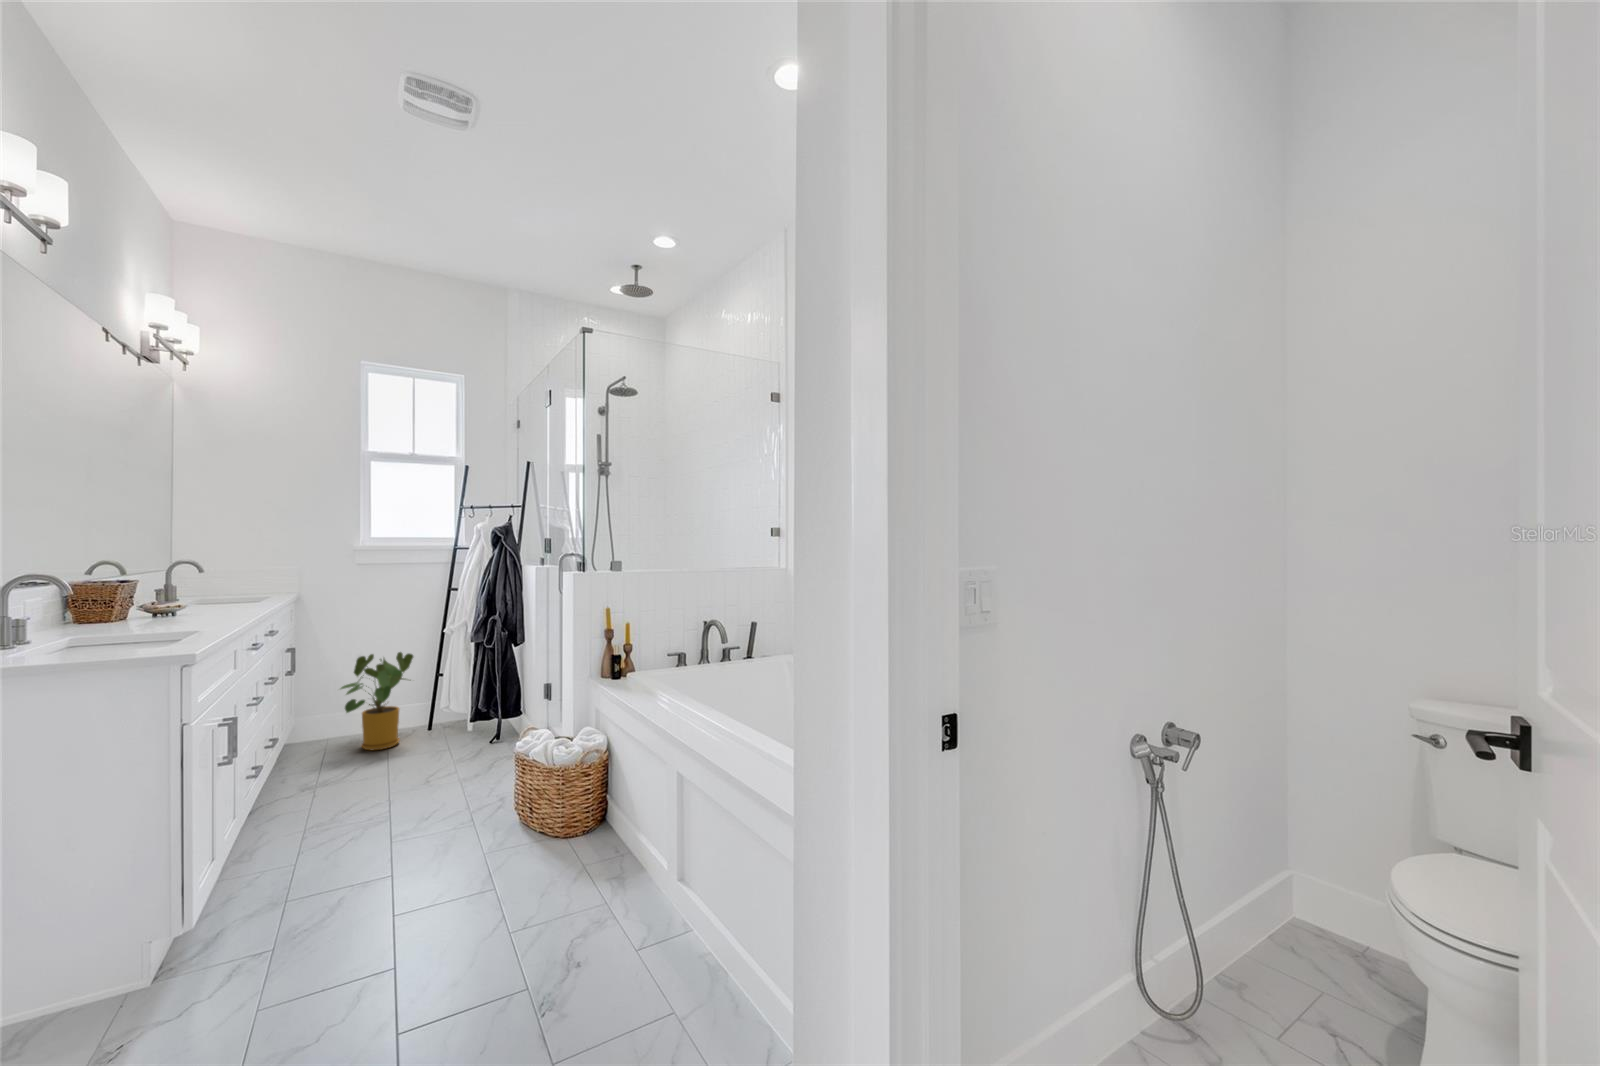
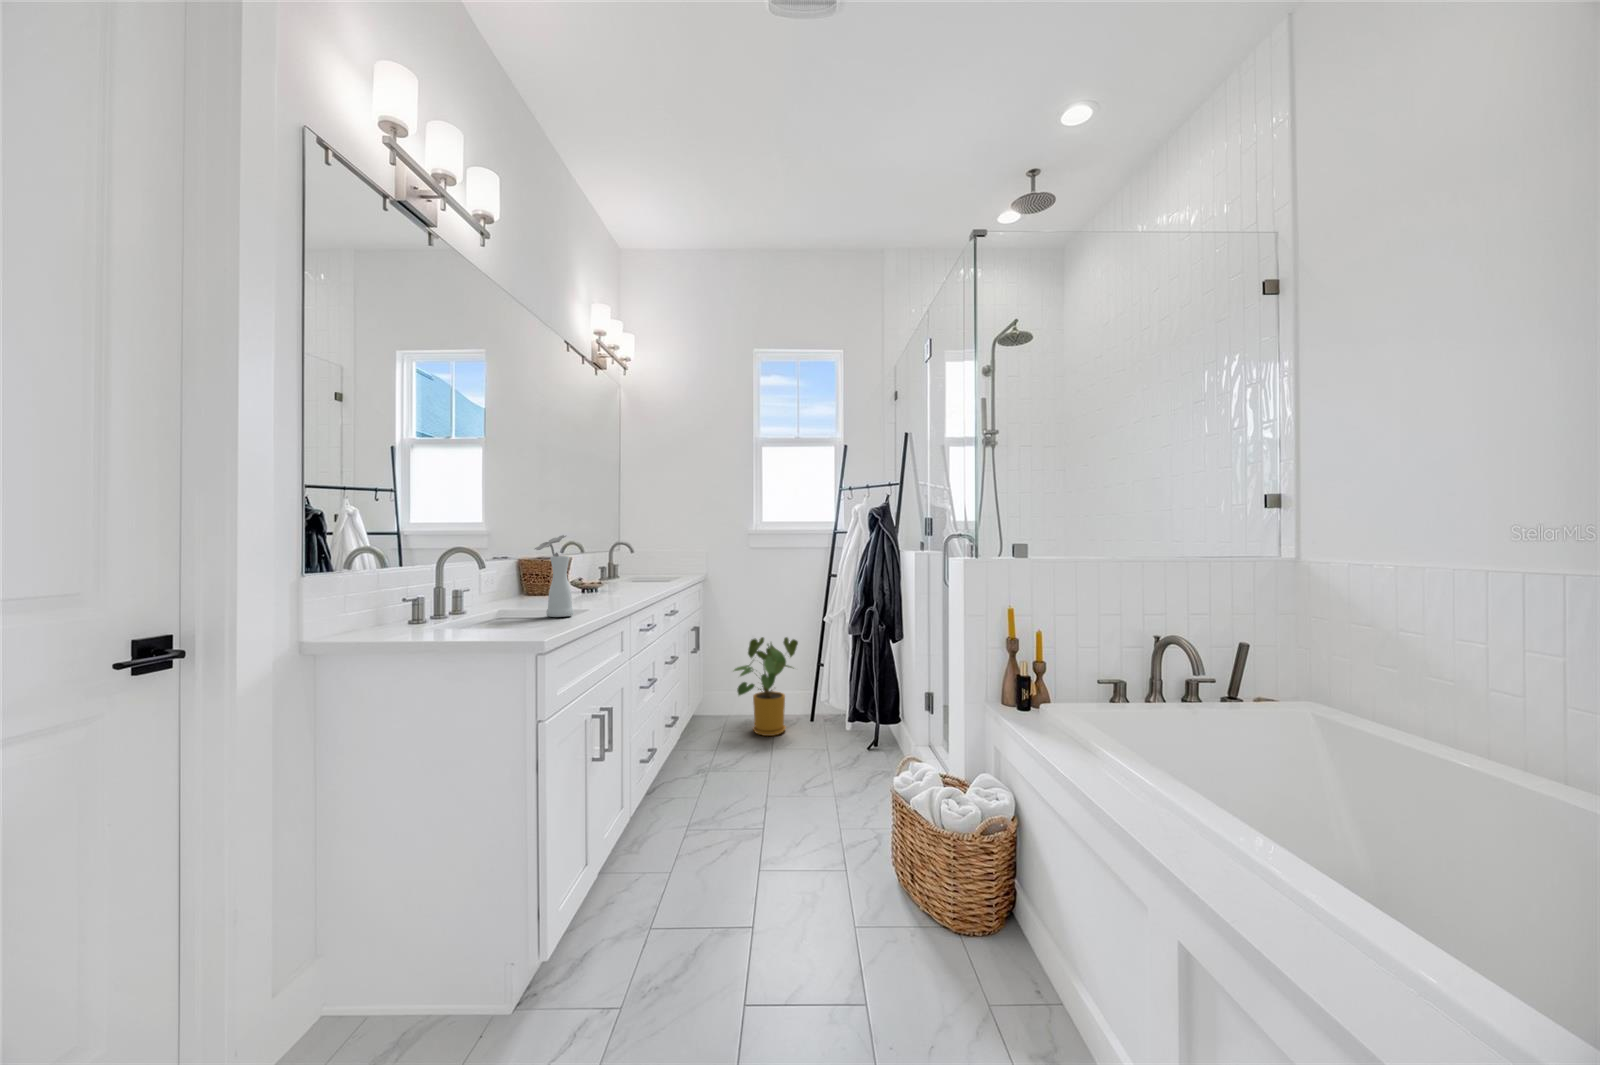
vase: none [140,558,190,638] -> present [535,535,574,617]

